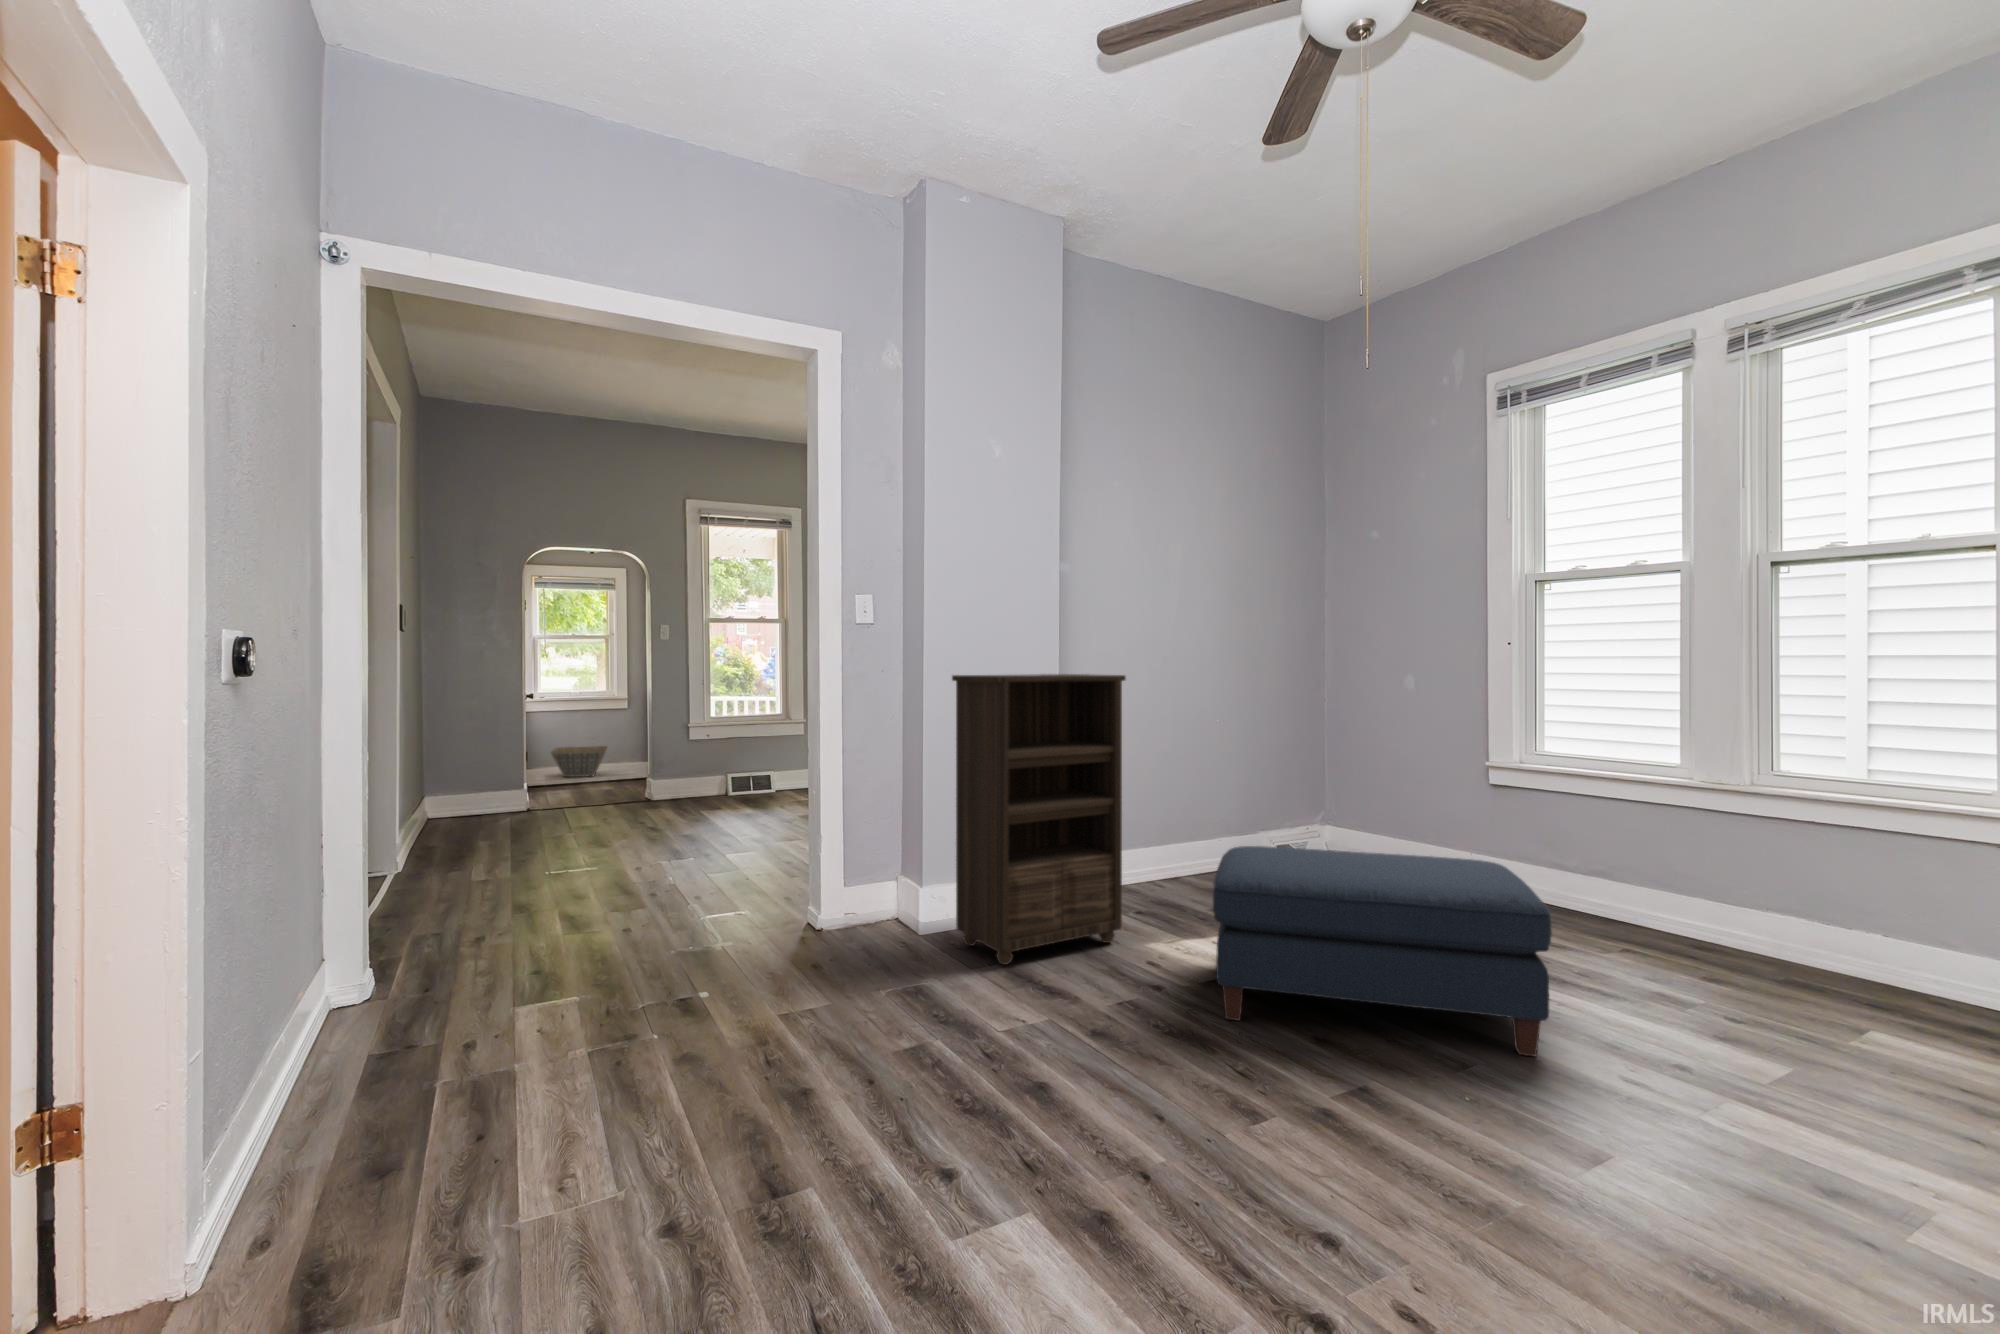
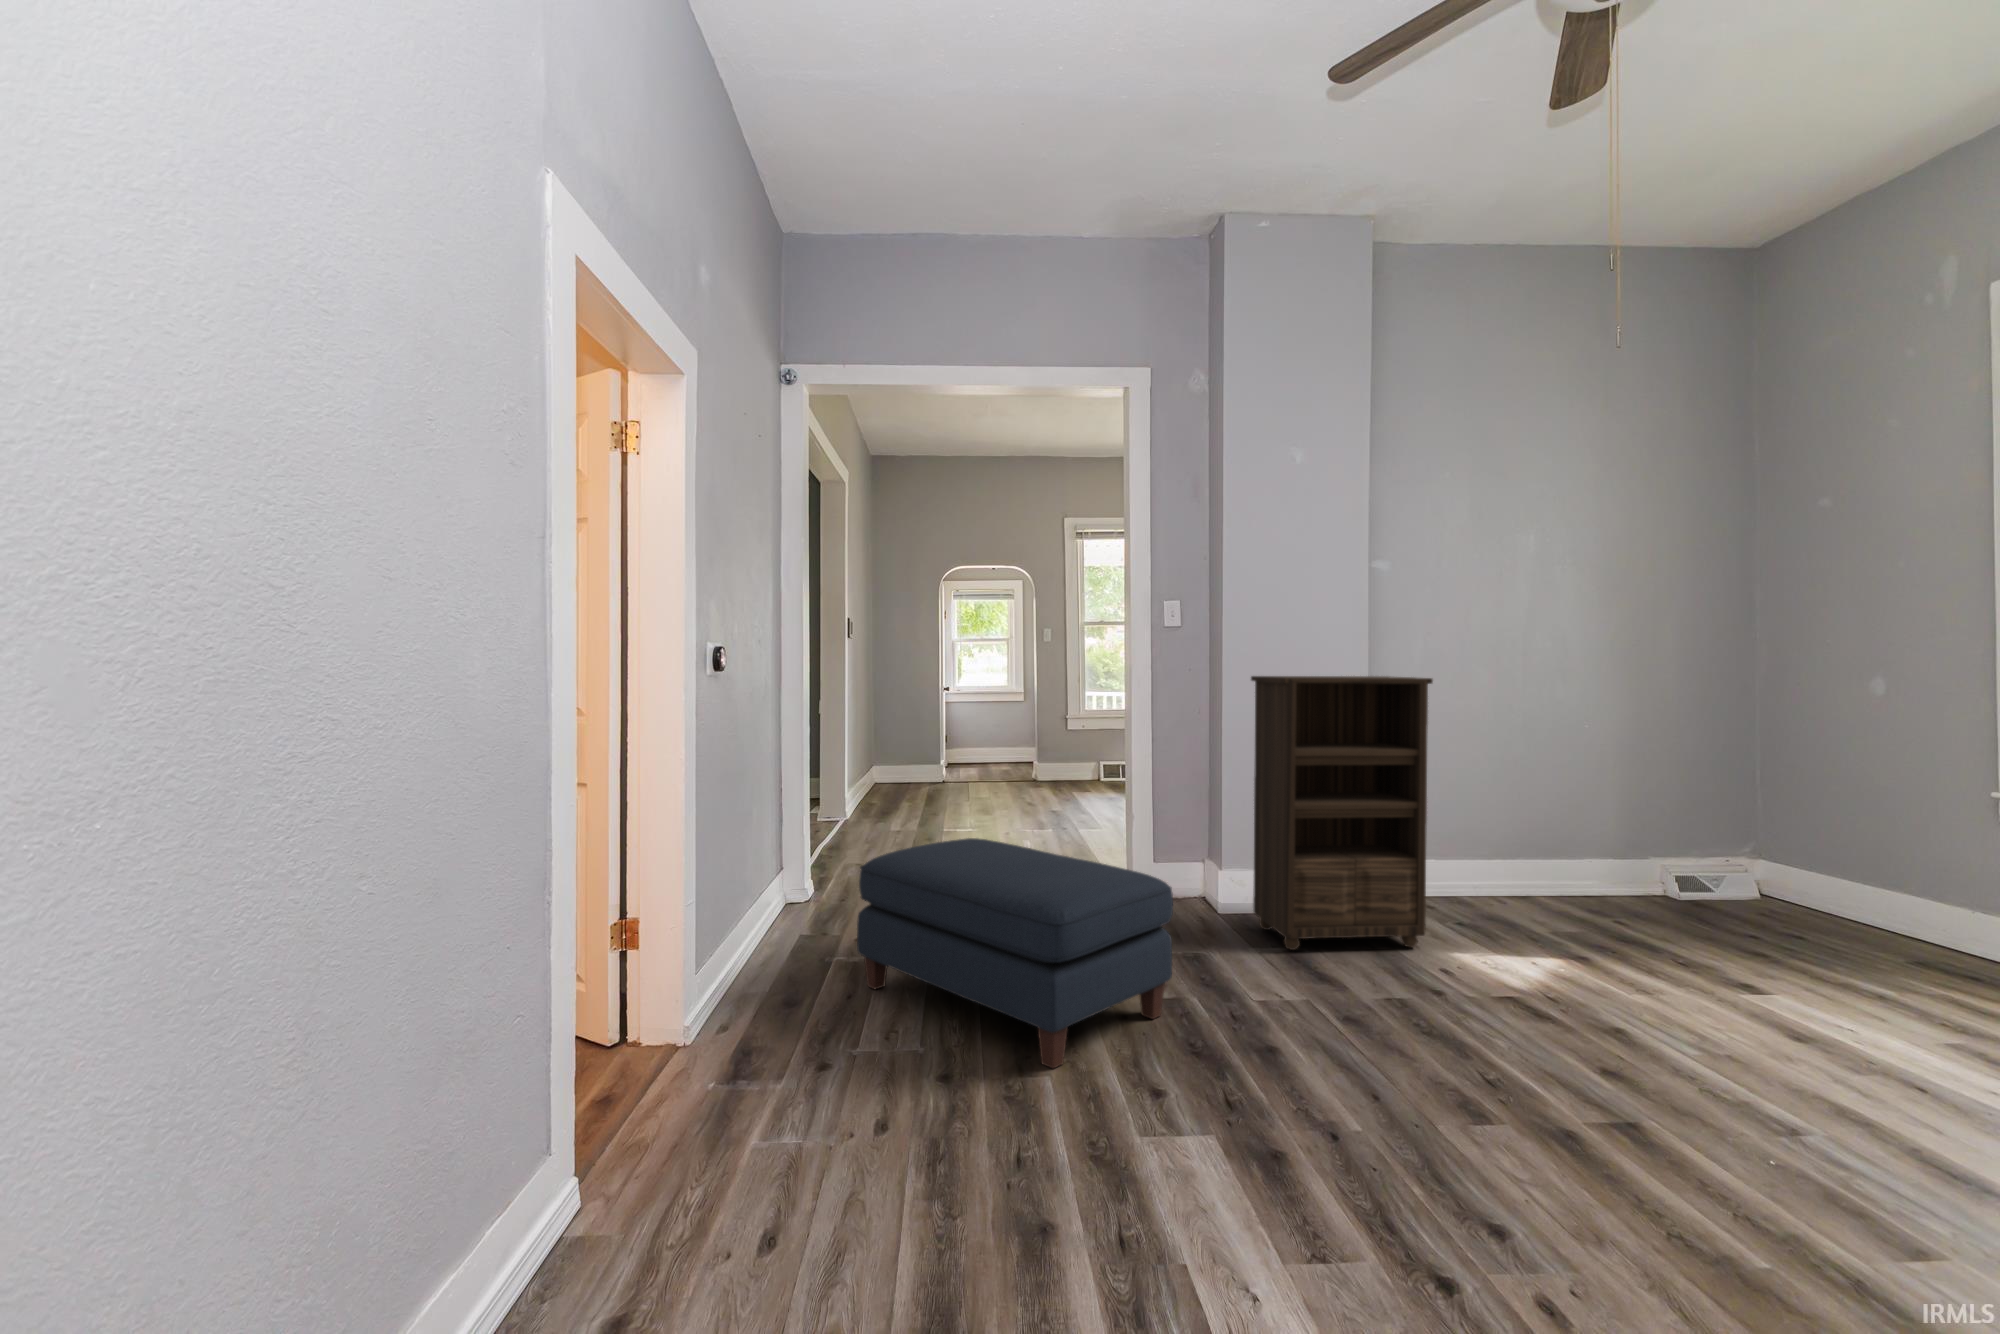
basket: present [551,746,607,777] -> none [968,732,1013,757]
ottoman: present [1213,846,1552,1056] -> present [857,838,1173,1068]

